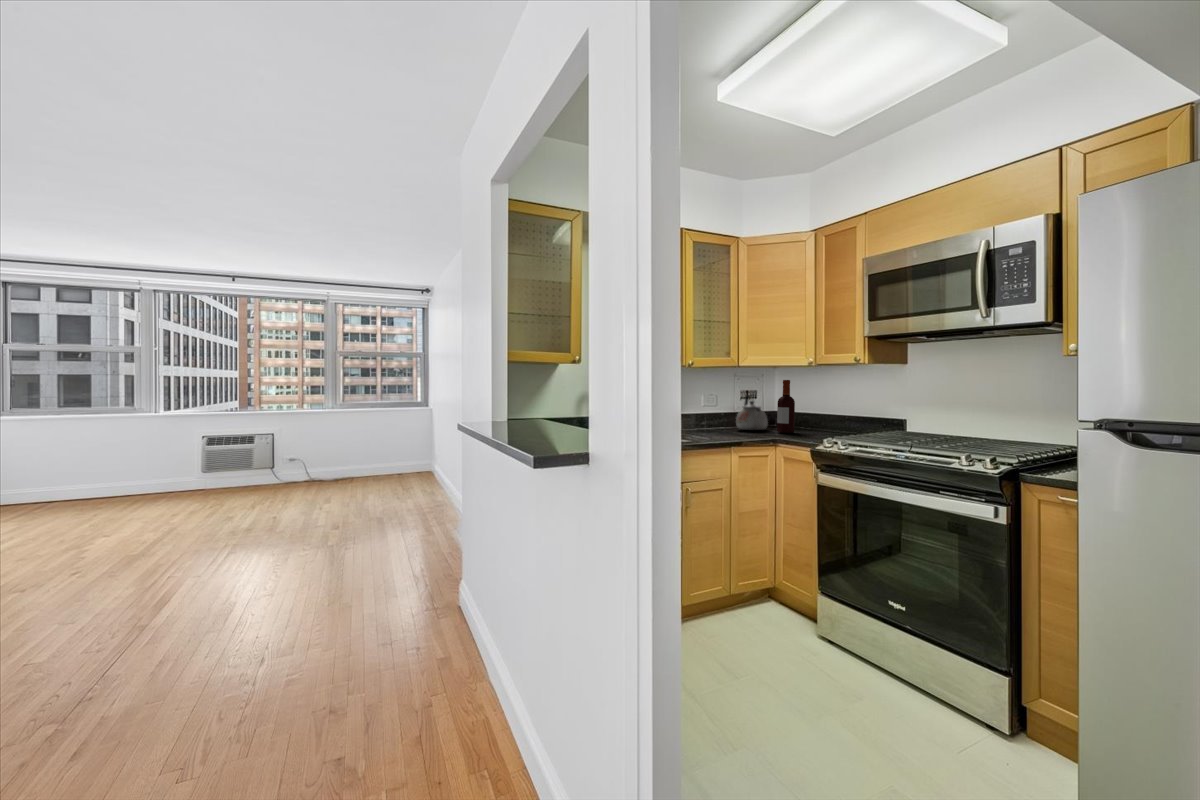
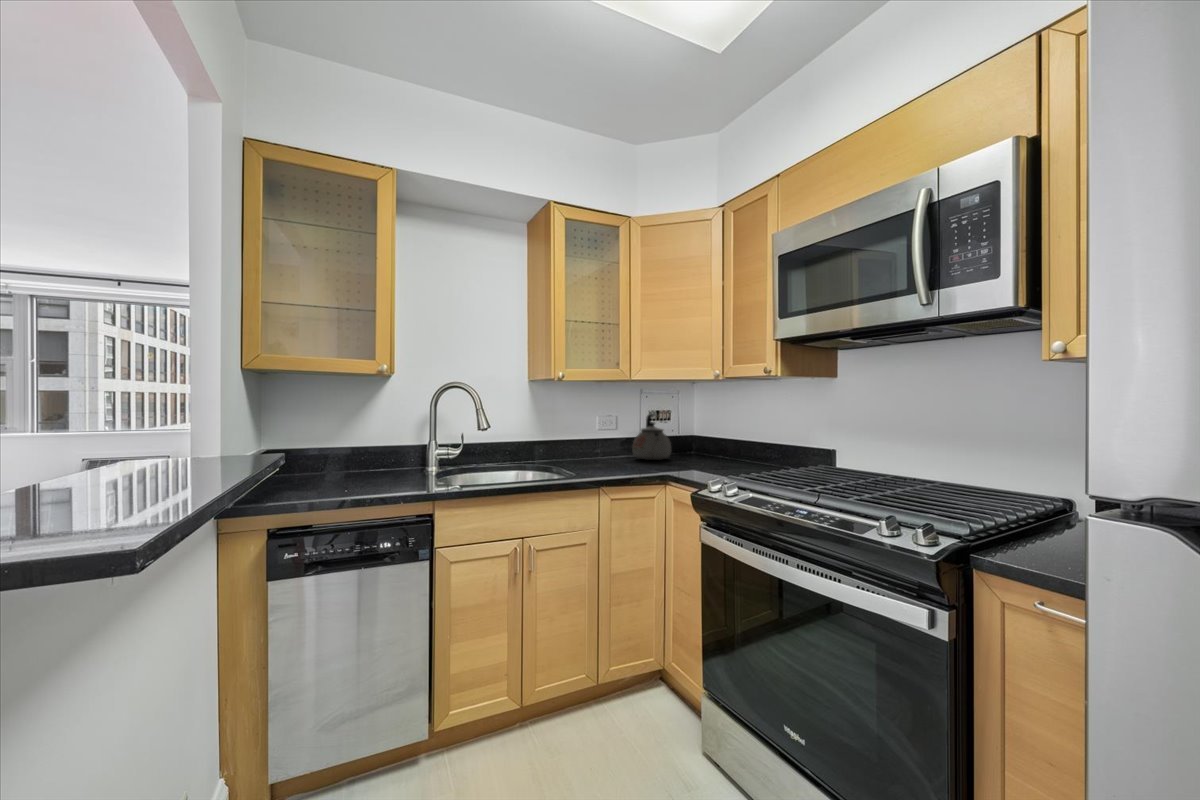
bottle: present [777,380,795,433] -> none [676,396,699,465]

